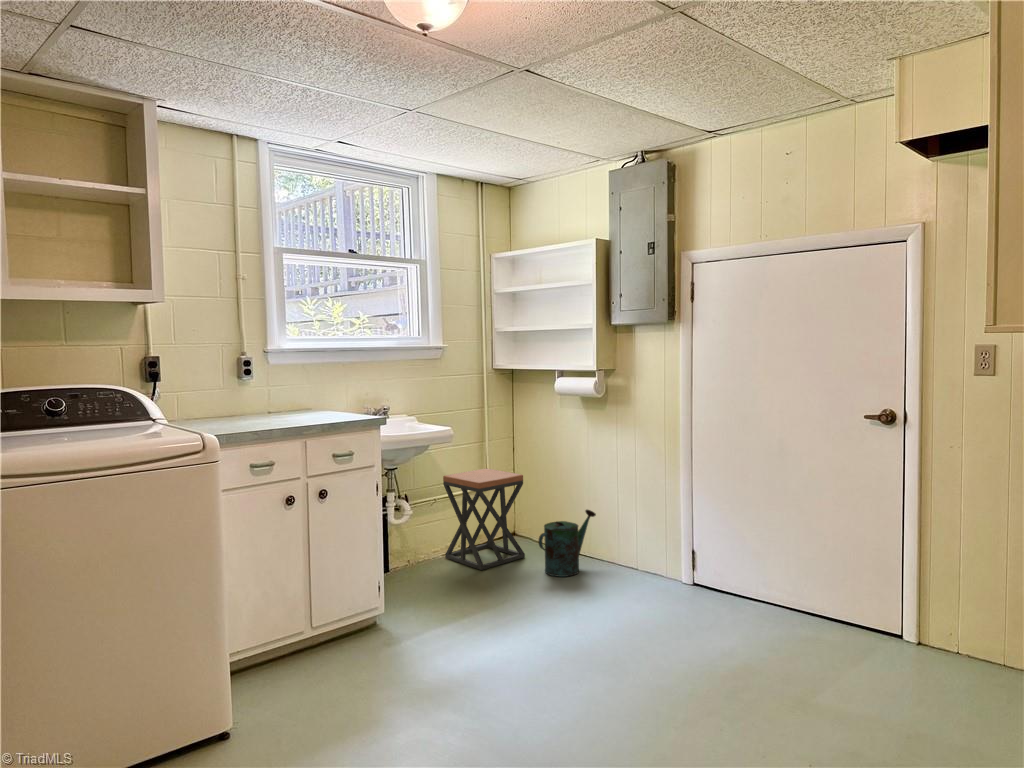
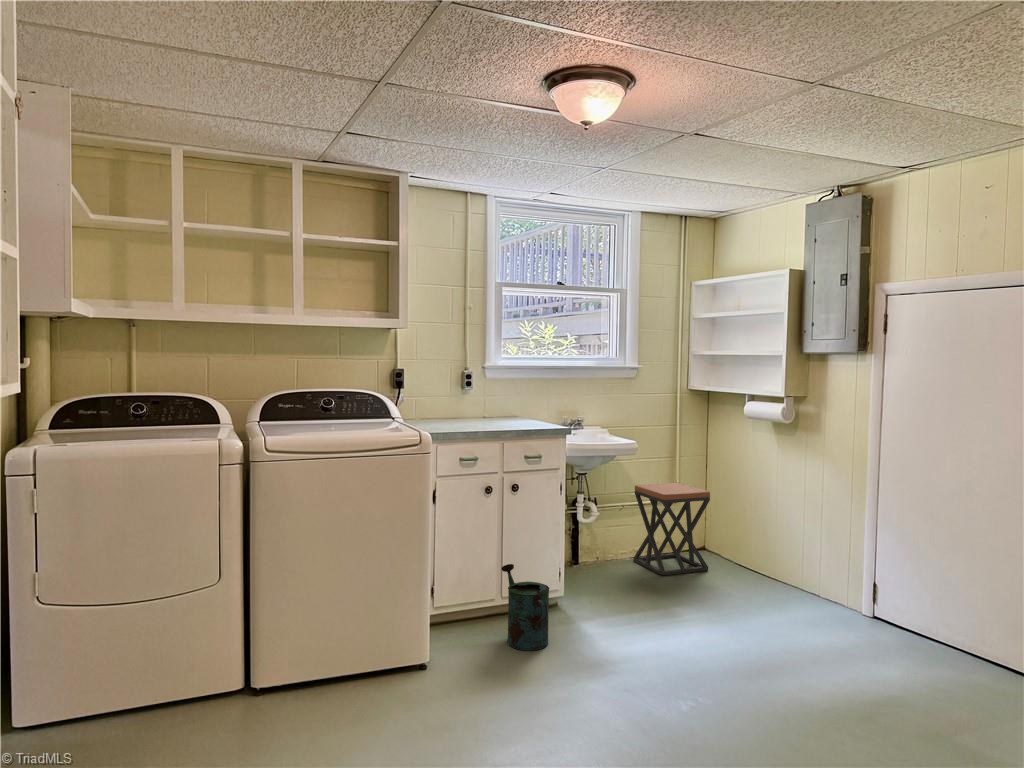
watering can: present [539,510,596,577] -> present [501,564,549,650]

